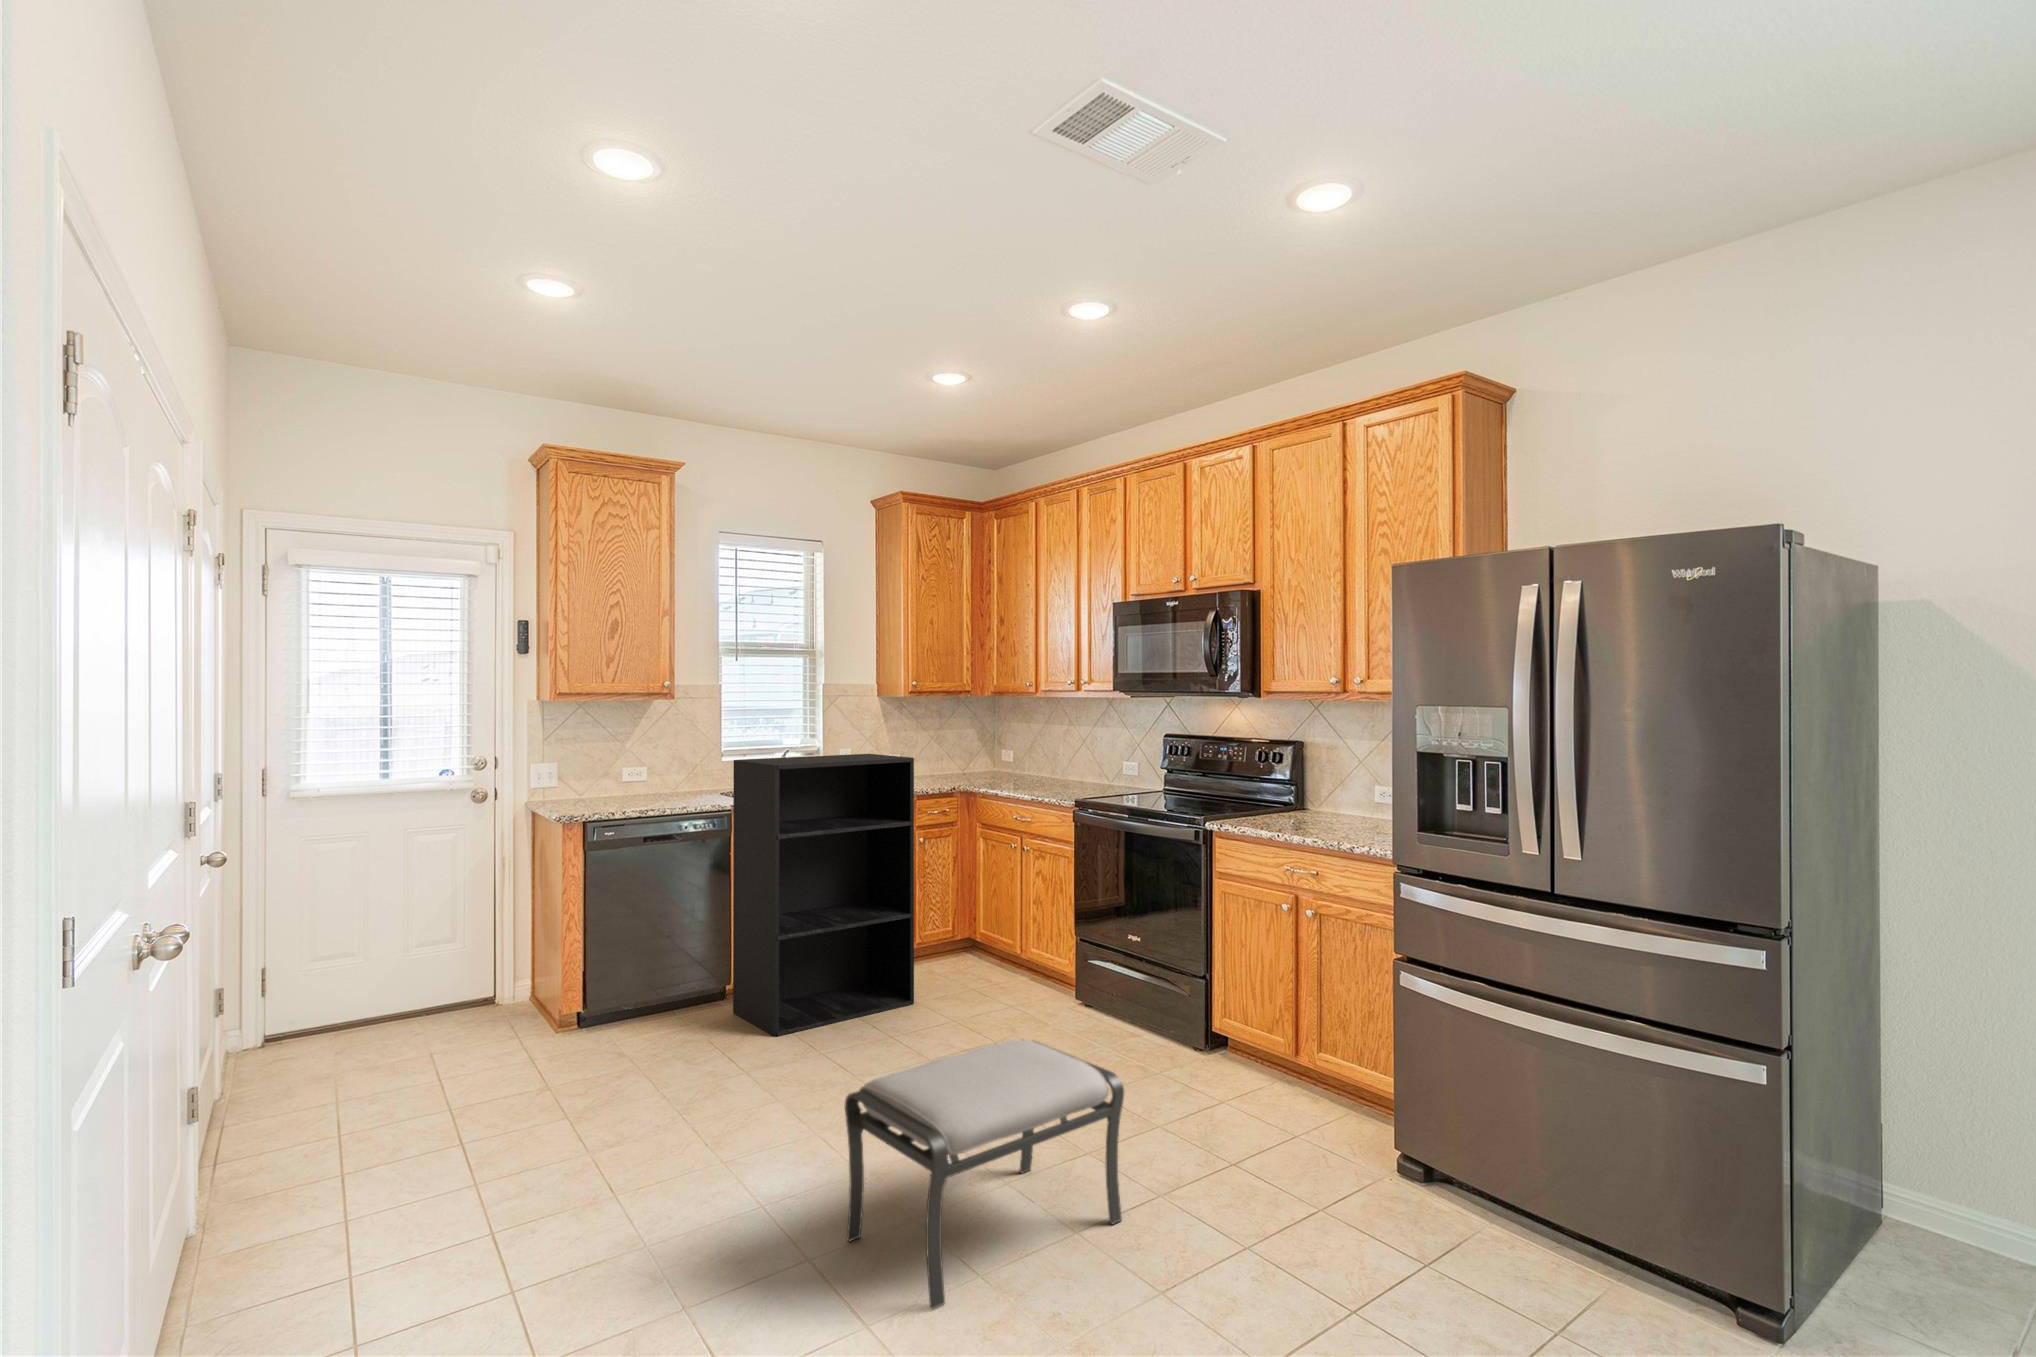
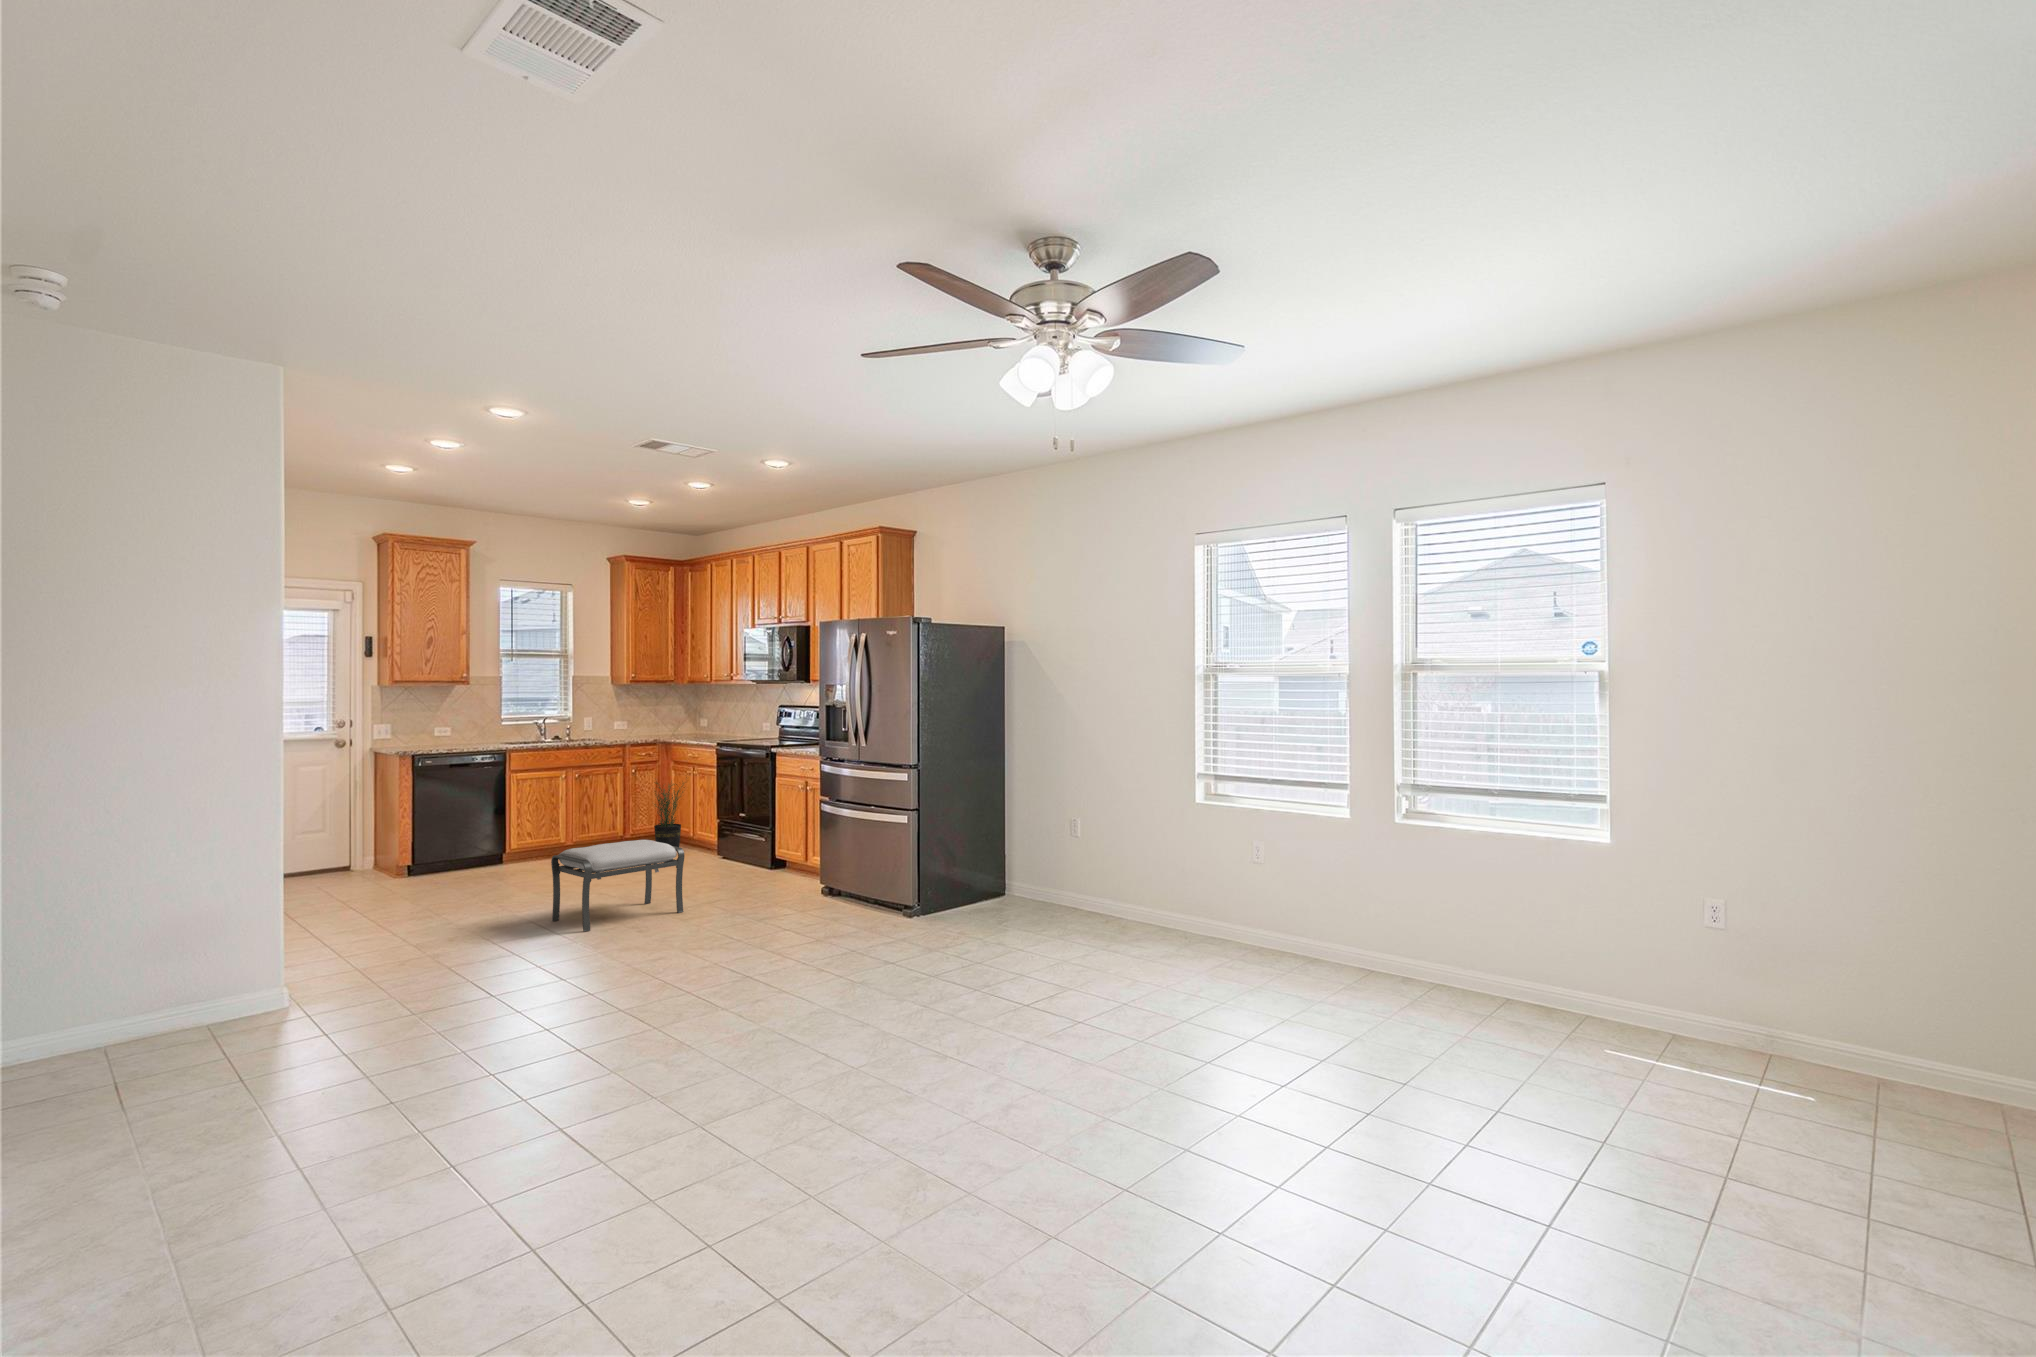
bookshelf: present [733,754,914,1036] -> none [507,717,620,873]
potted plant: none [952,851,1014,982] -> present [654,783,684,847]

